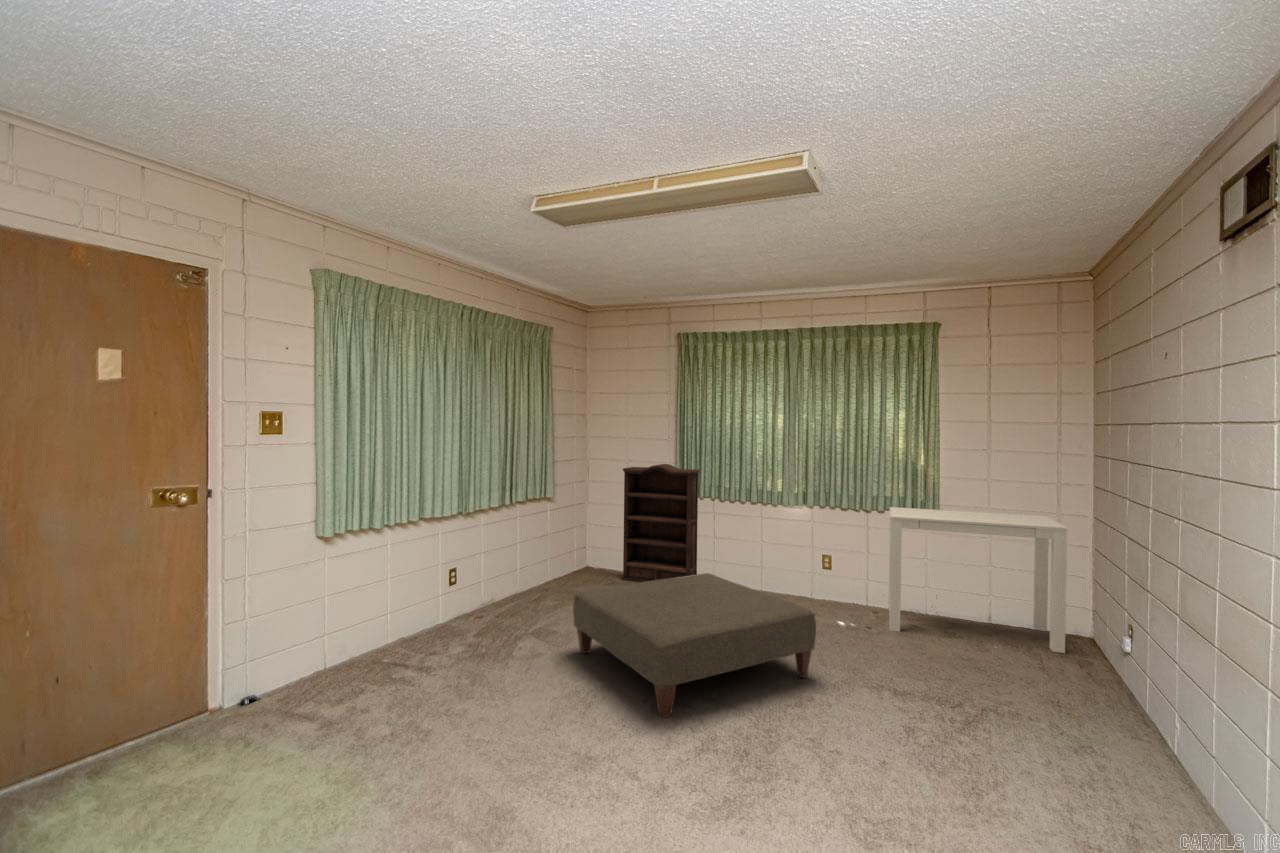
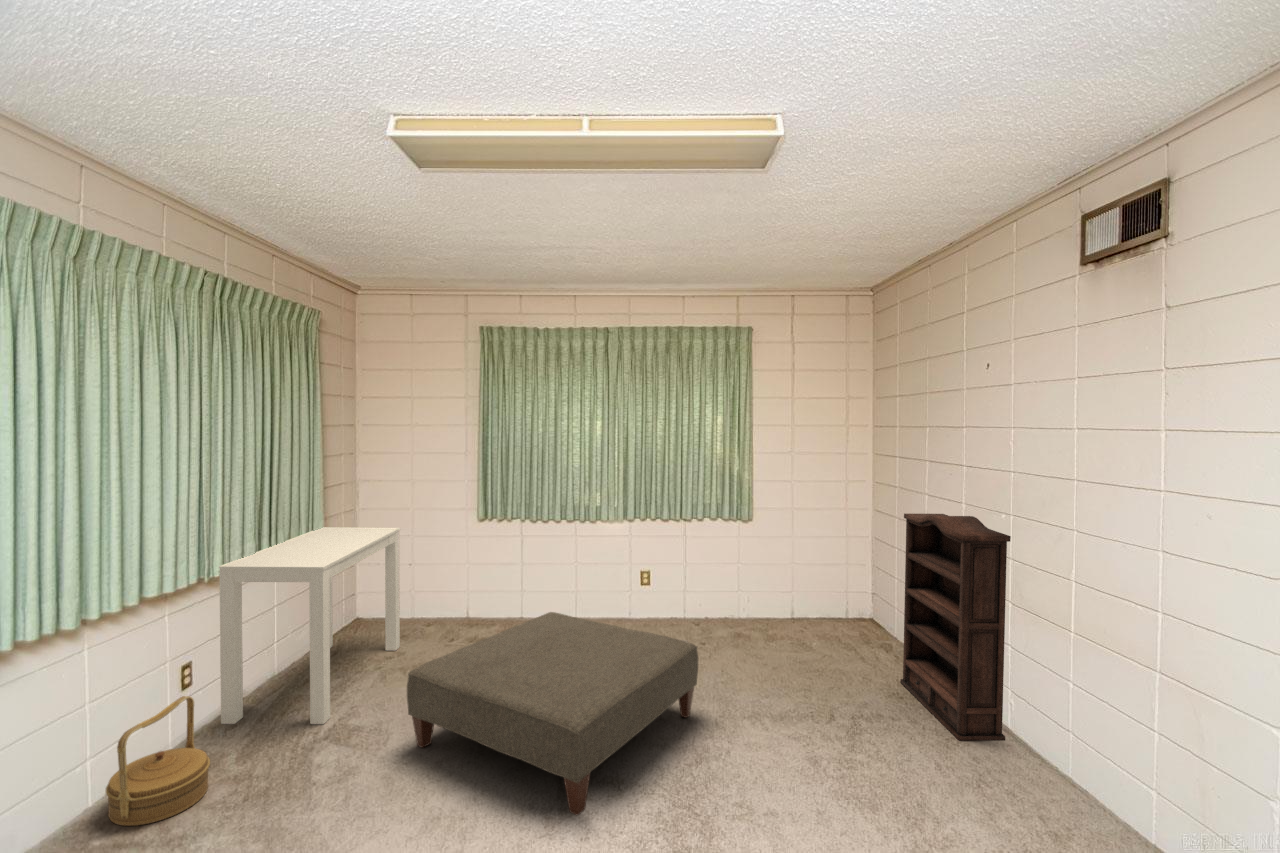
bookshelf: present [622,464,700,582] -> present [900,514,1011,741]
desk: present [889,507,1068,653] -> present [219,527,400,724]
basket: none [394,584,451,657] -> present [106,696,210,826]

